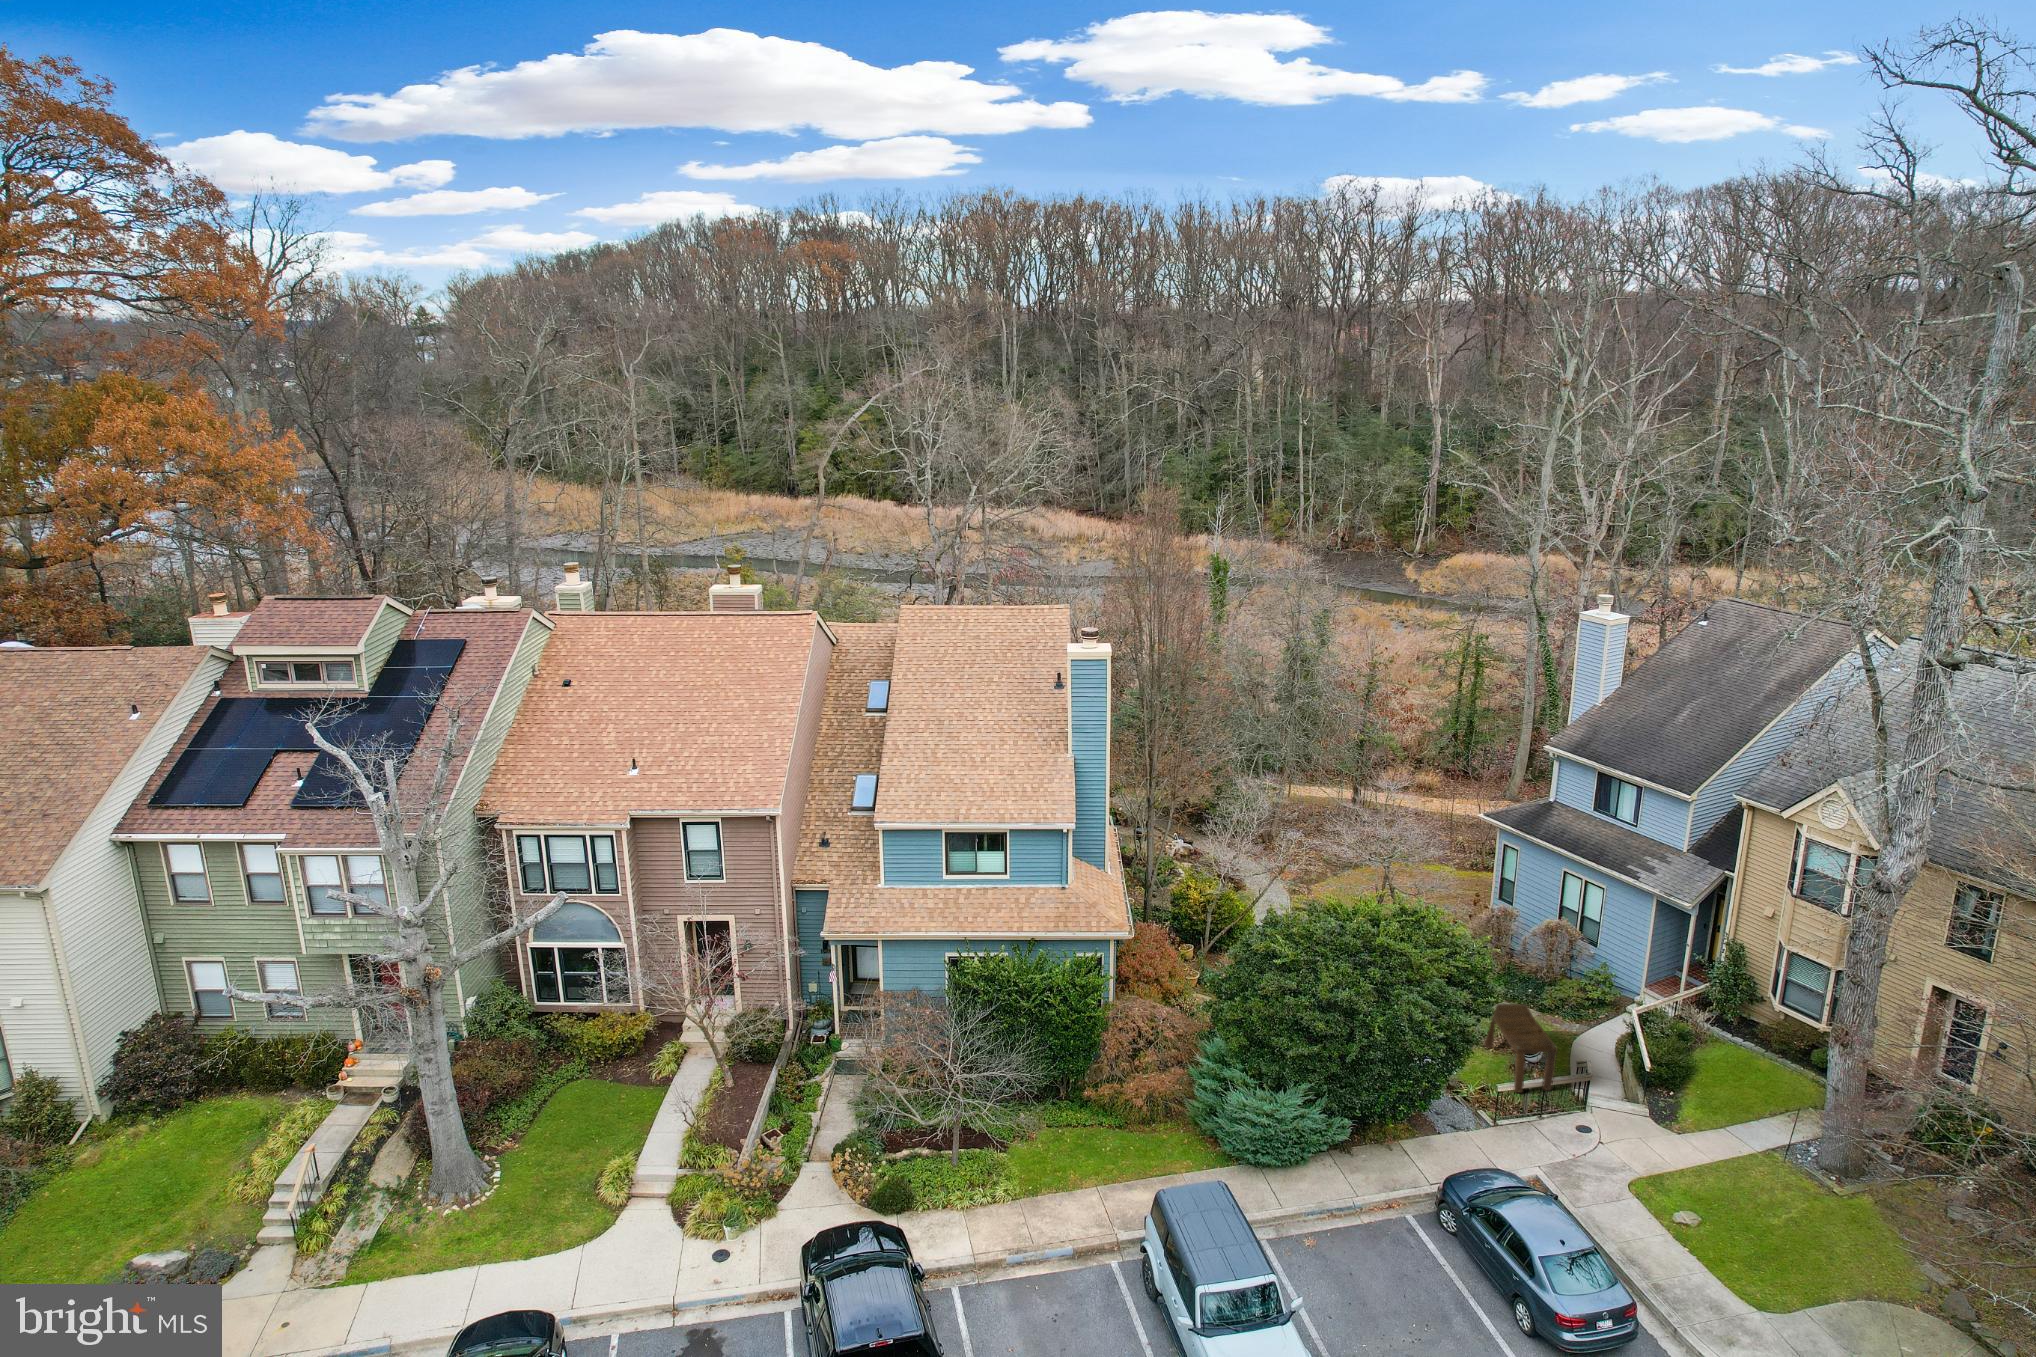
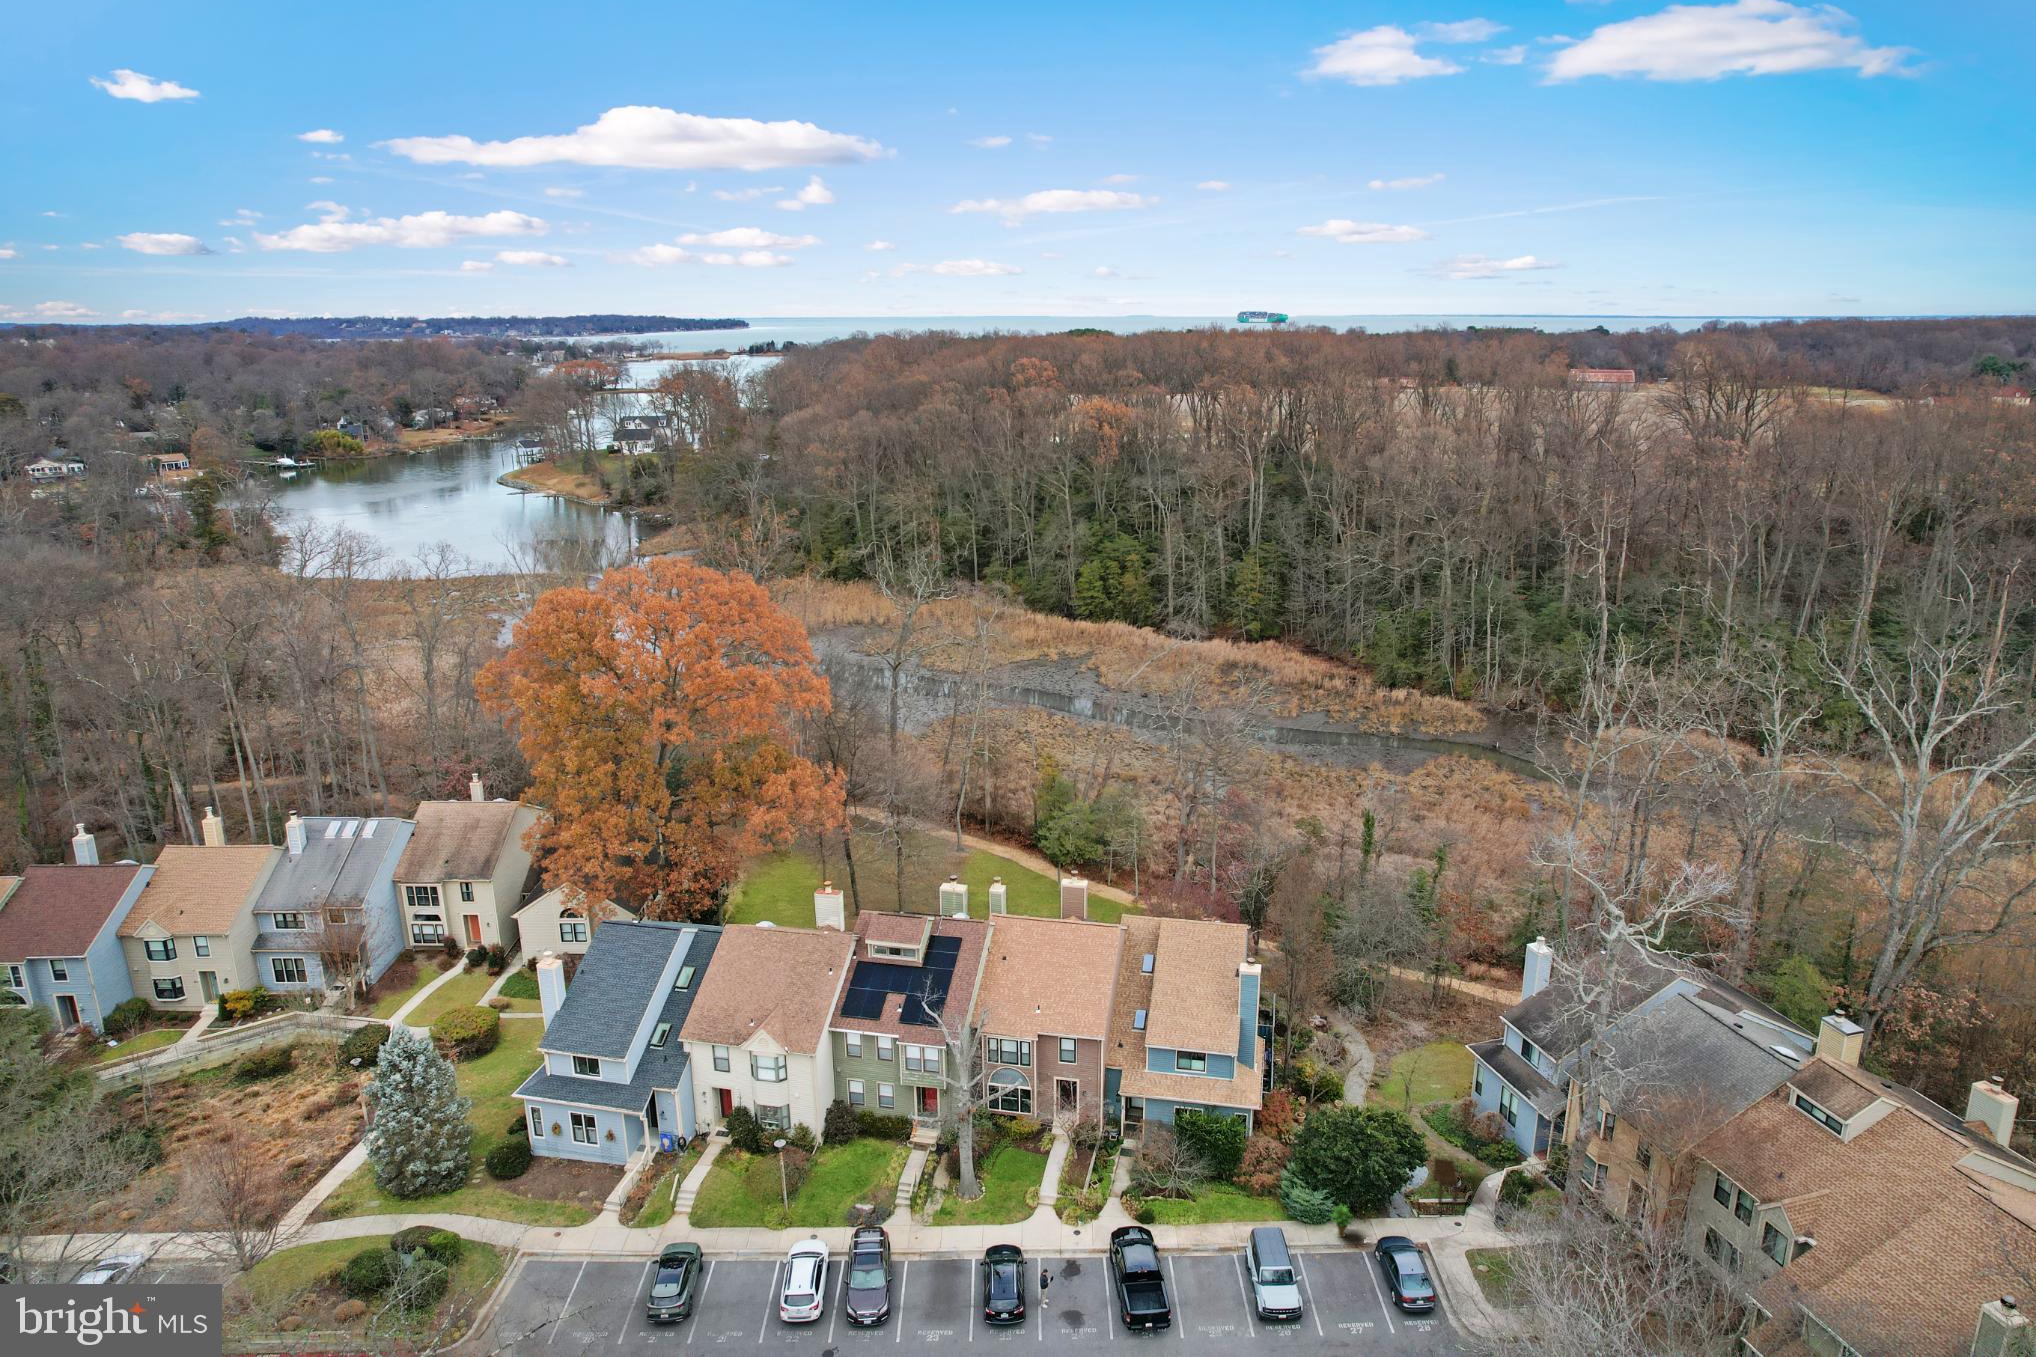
potted plant: none [1316,1110,1374,1188] -> present [1331,1204,1354,1238]

